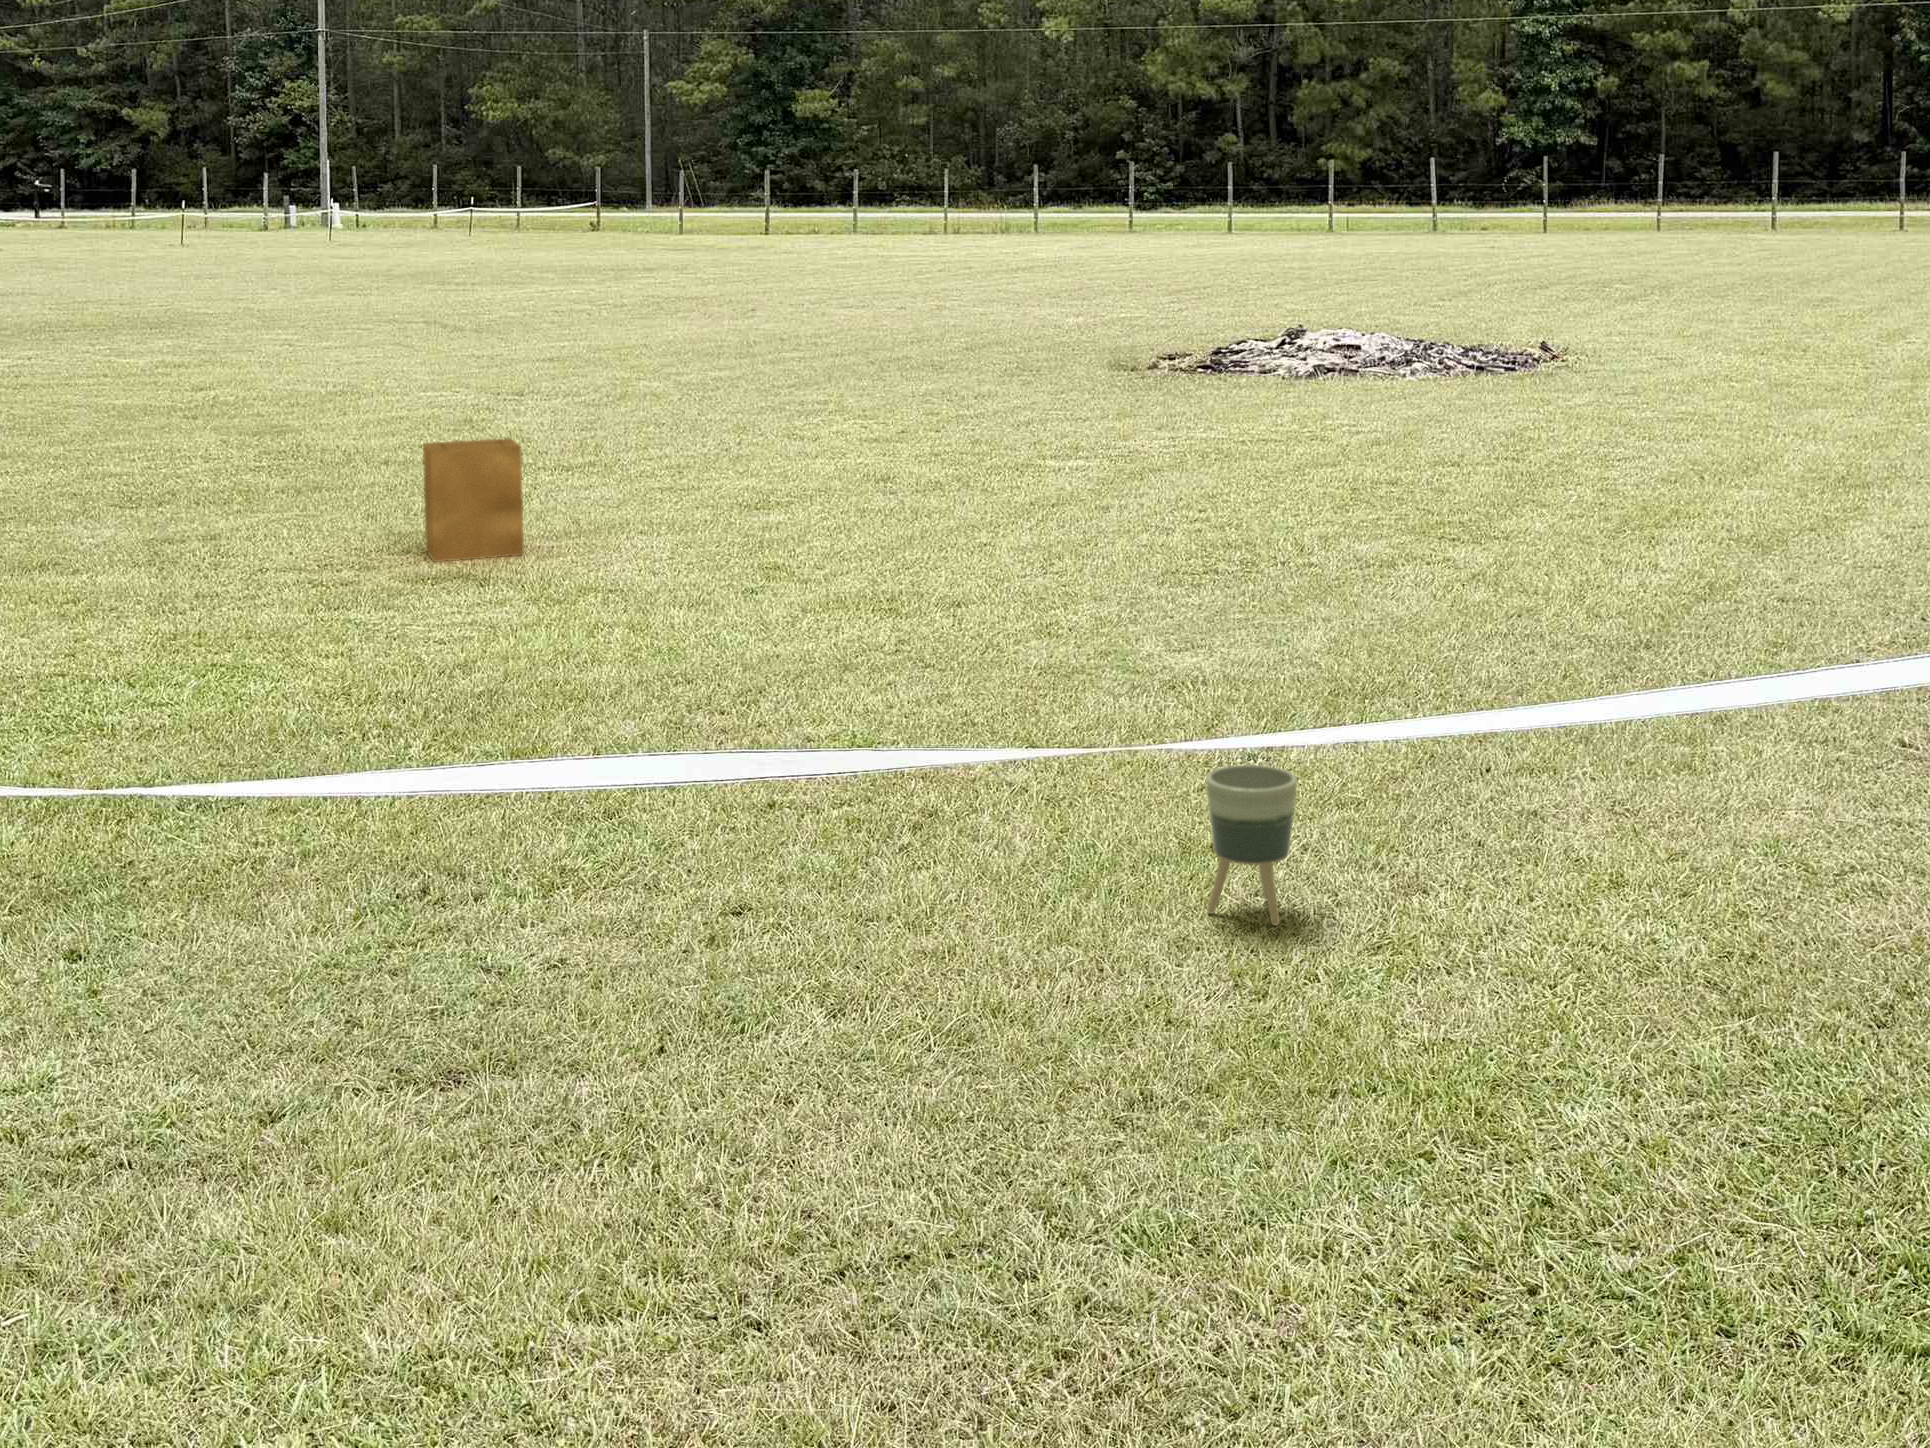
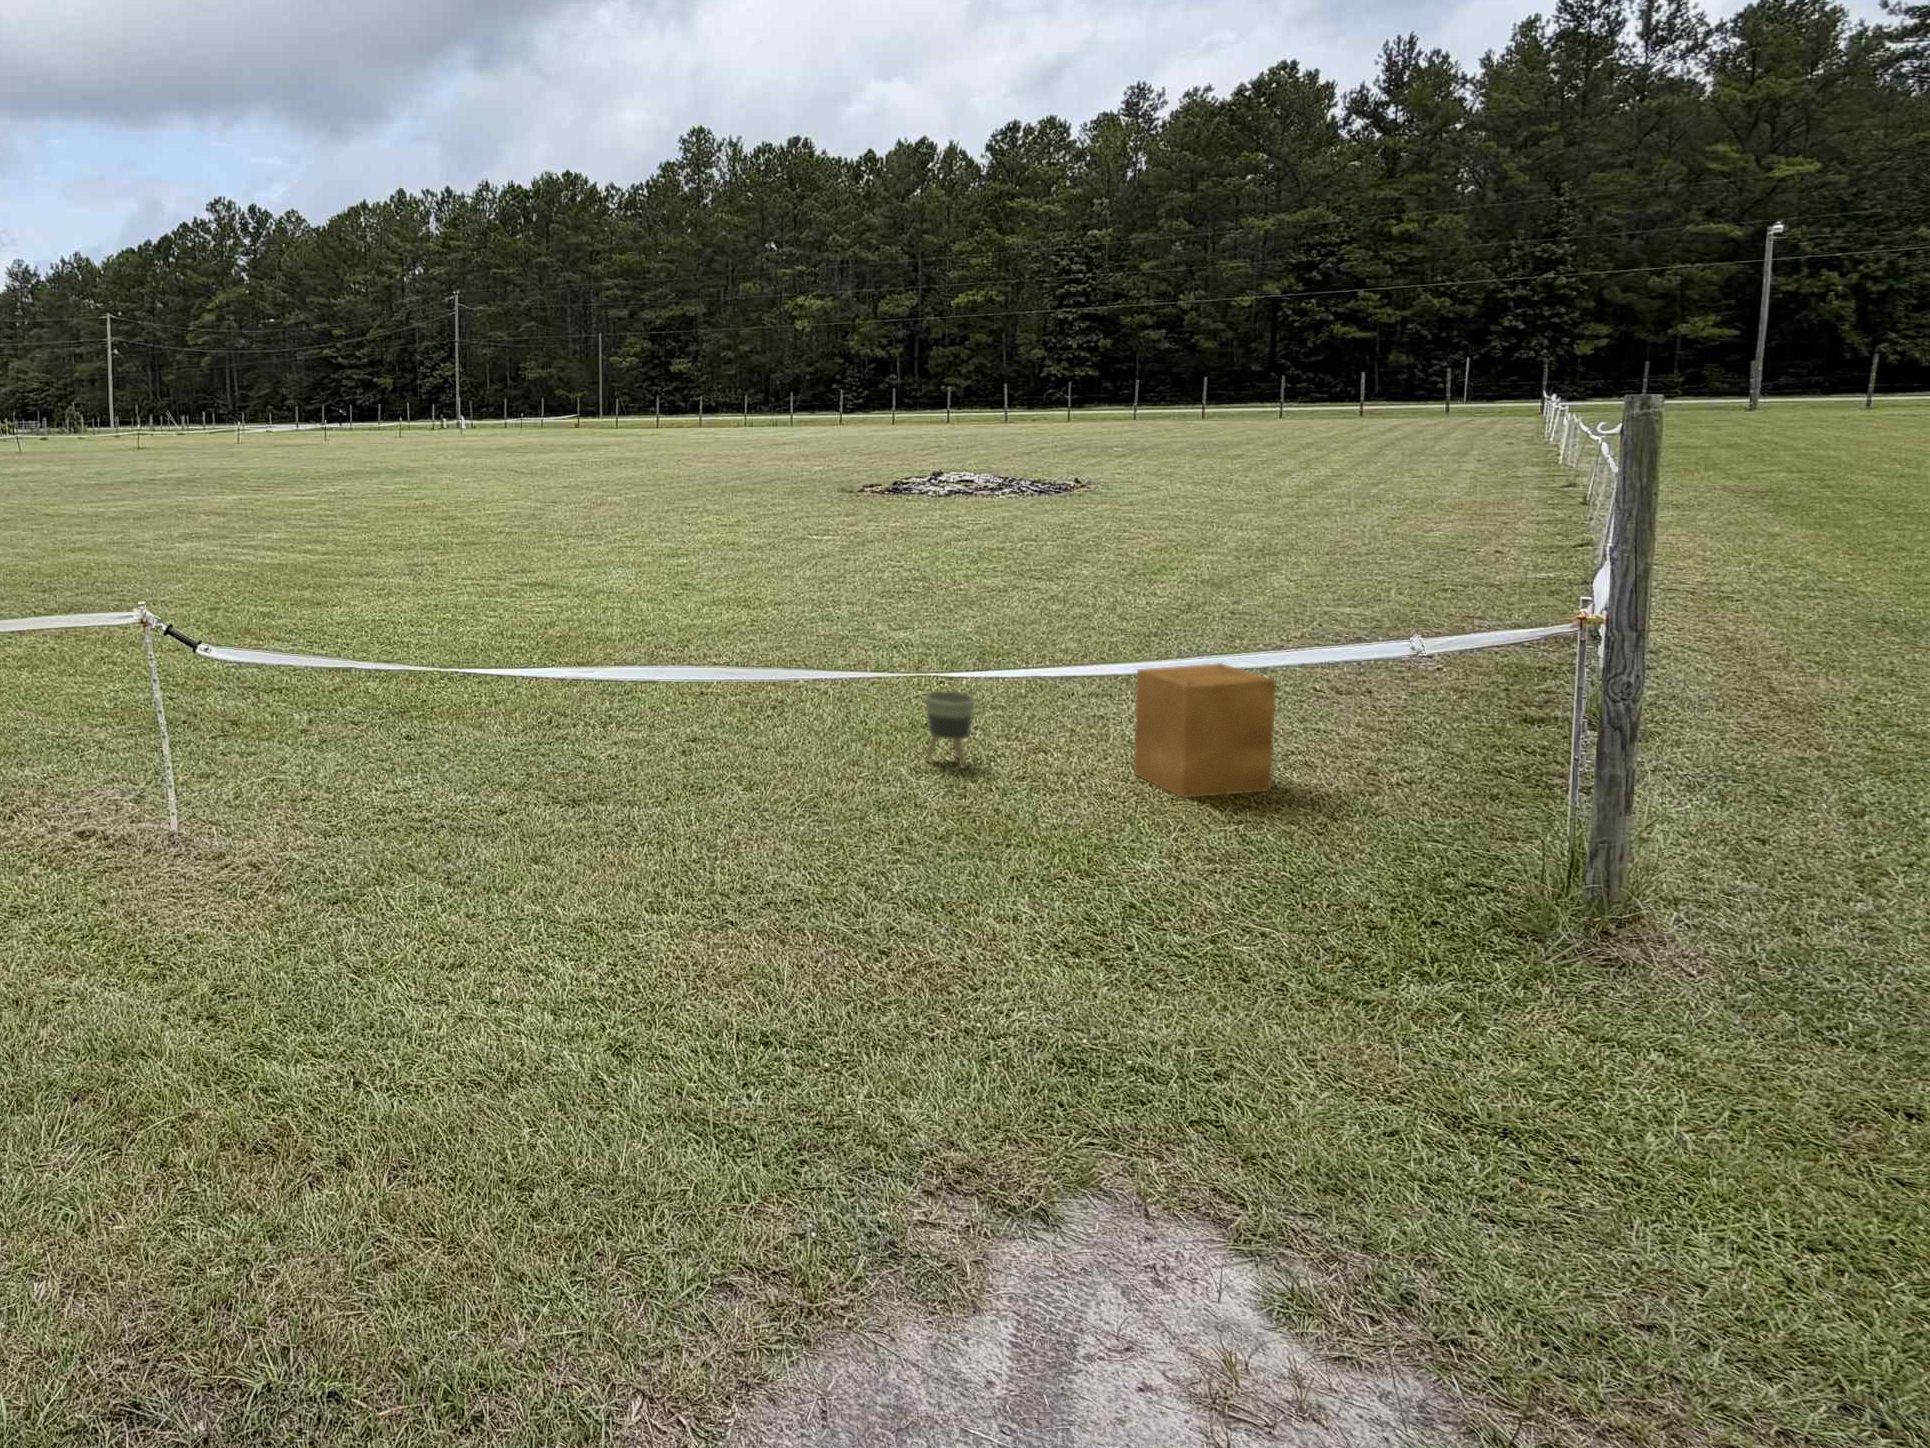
cardboard box: present [423,438,524,562] -> present [1134,664,1276,798]

